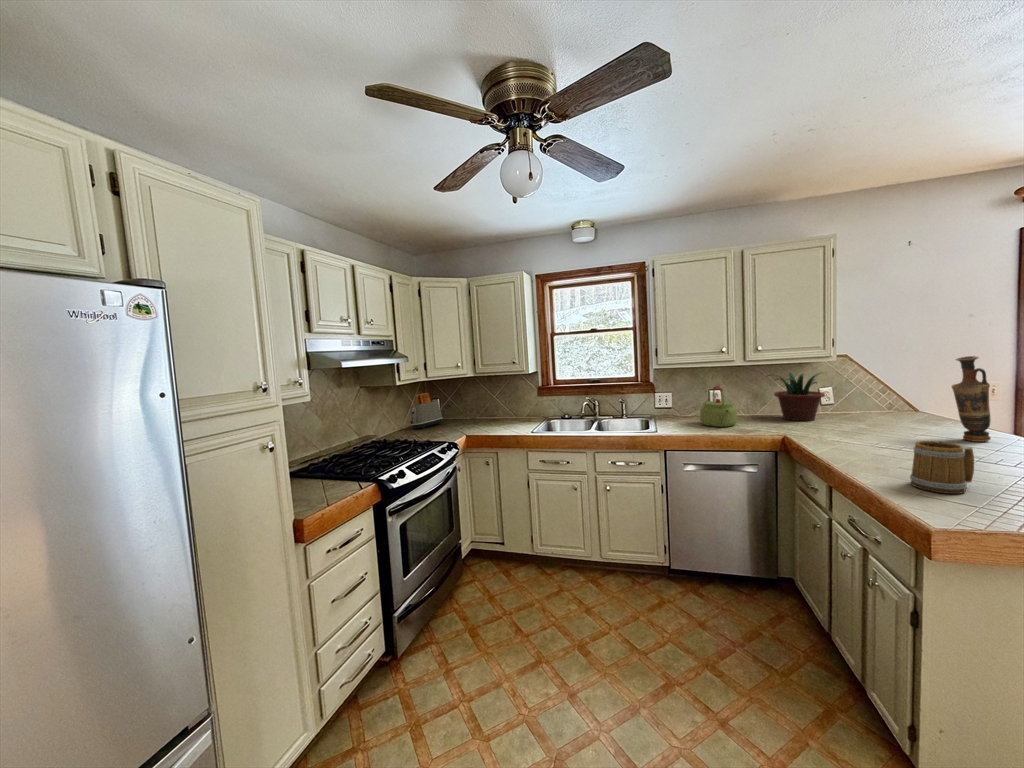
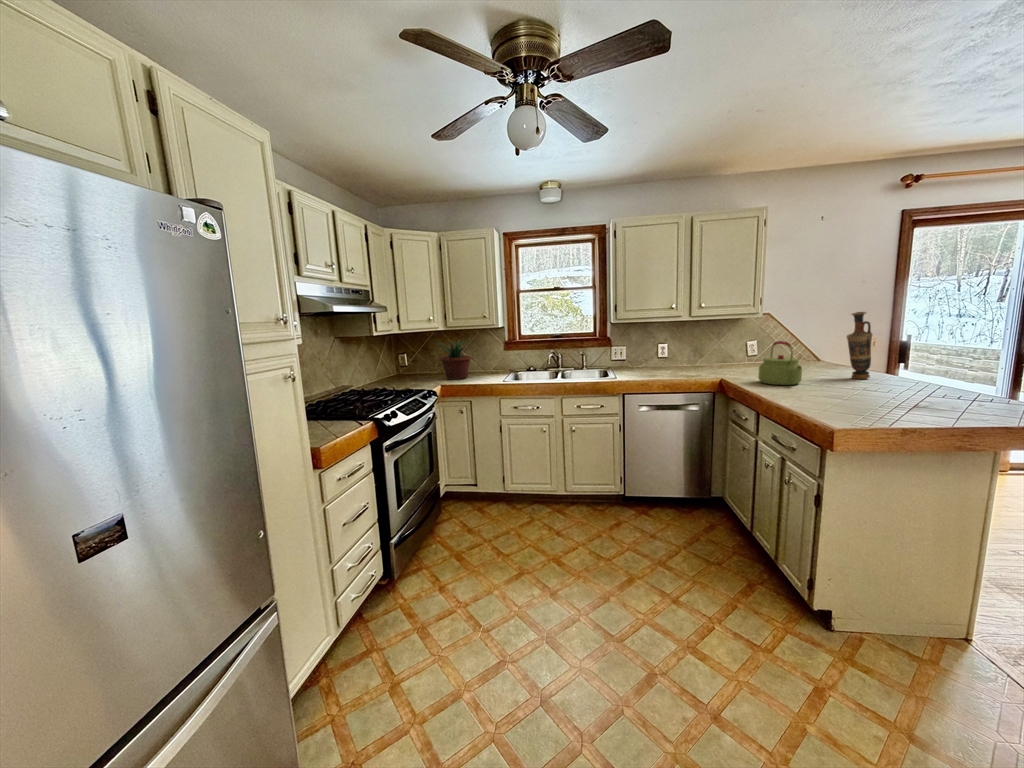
potted plant: present [768,373,825,421] -> present [434,340,472,380]
kettle: present [700,386,737,427] -> present [758,341,802,385]
toaster: present [410,393,443,429] -> none [380,346,412,381]
mug: present [910,441,974,494] -> none [816,371,860,408]

